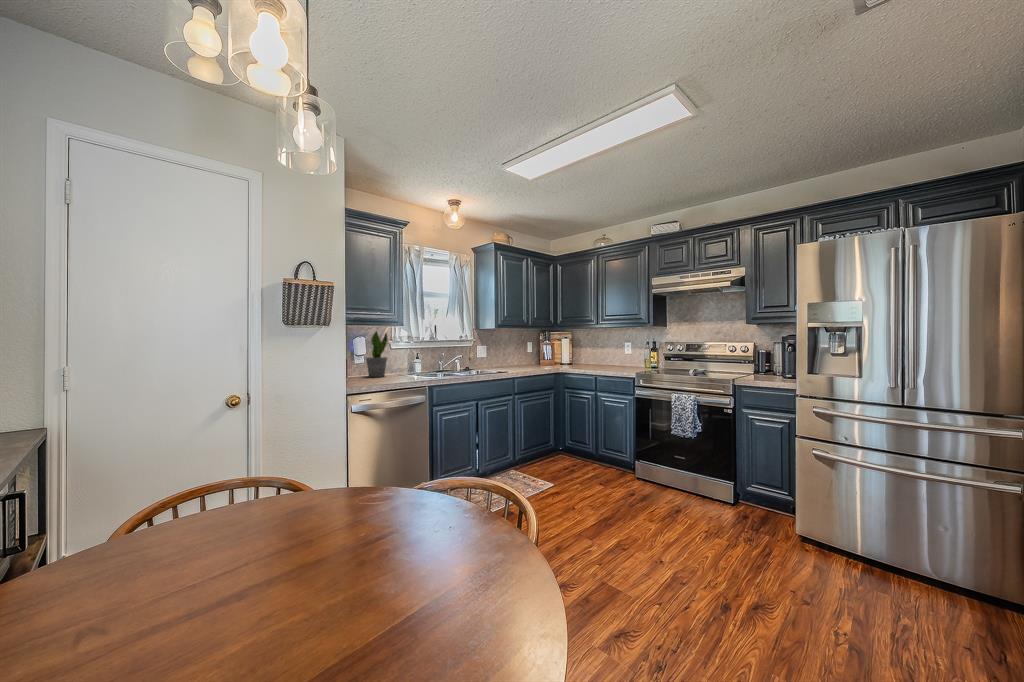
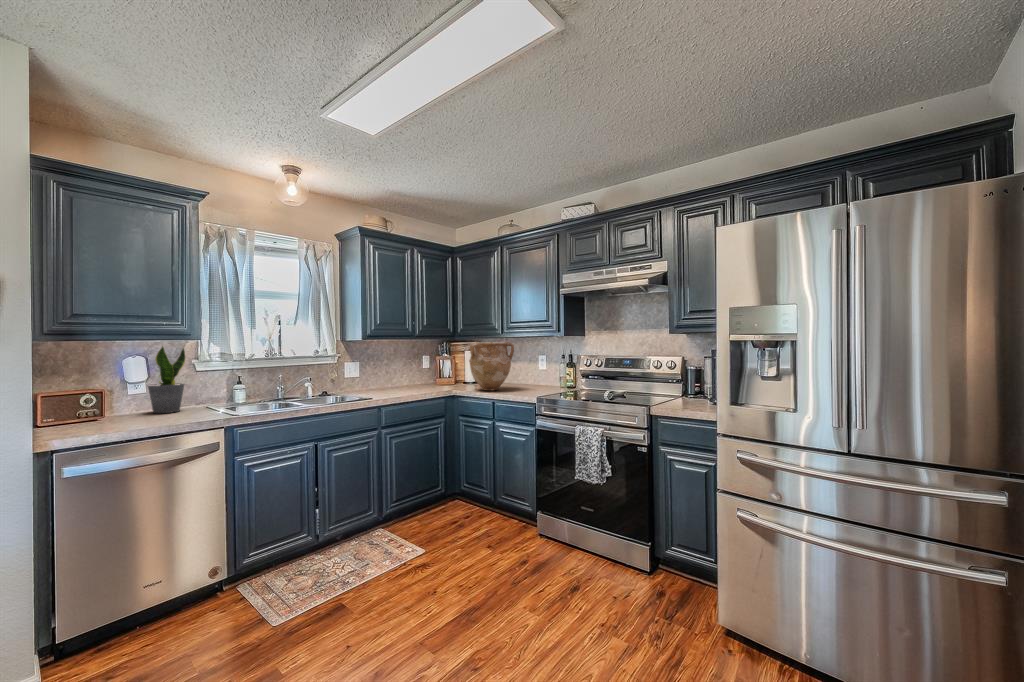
vase: none [573,331,609,369] -> present [469,342,514,391]

